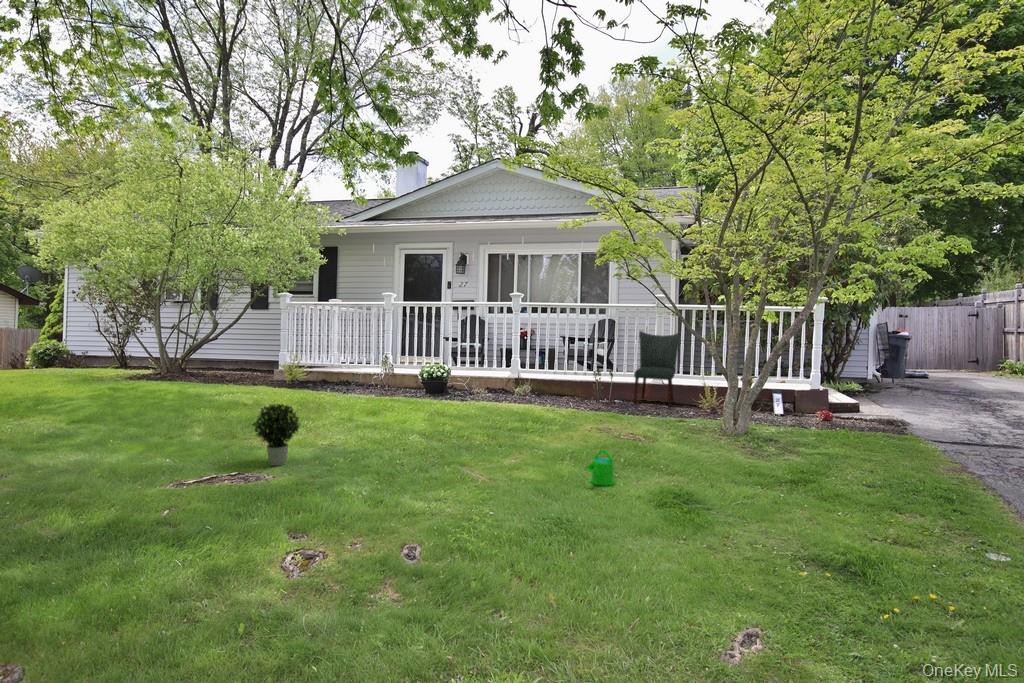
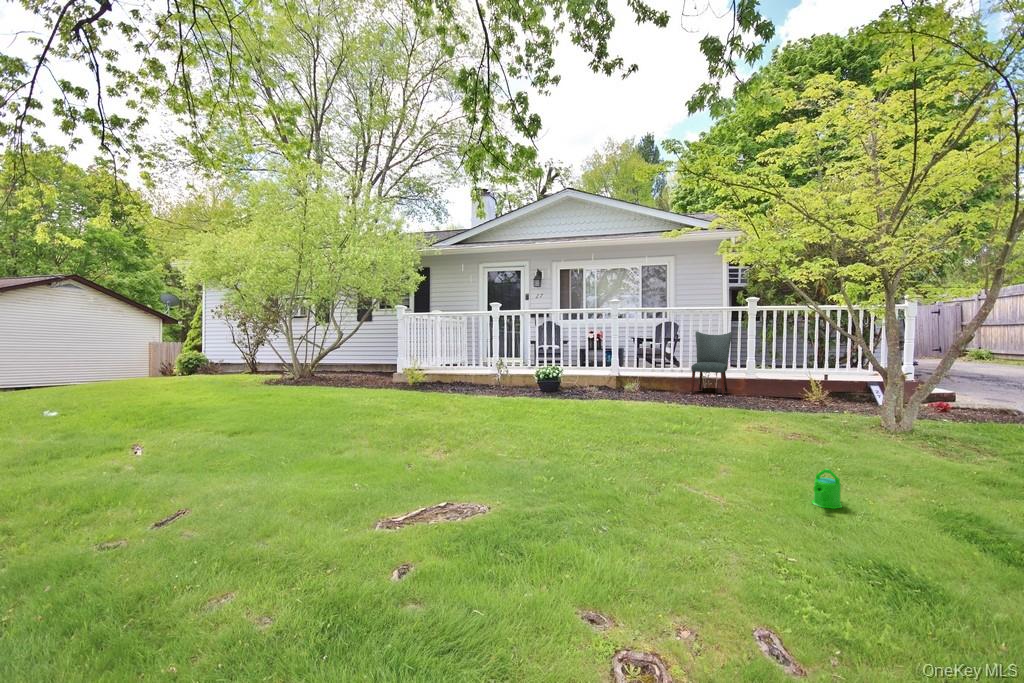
potted plant: present [252,404,299,466] -> none [396,388,430,435]
watering can: present [587,450,615,486] -> present [812,469,842,509]

